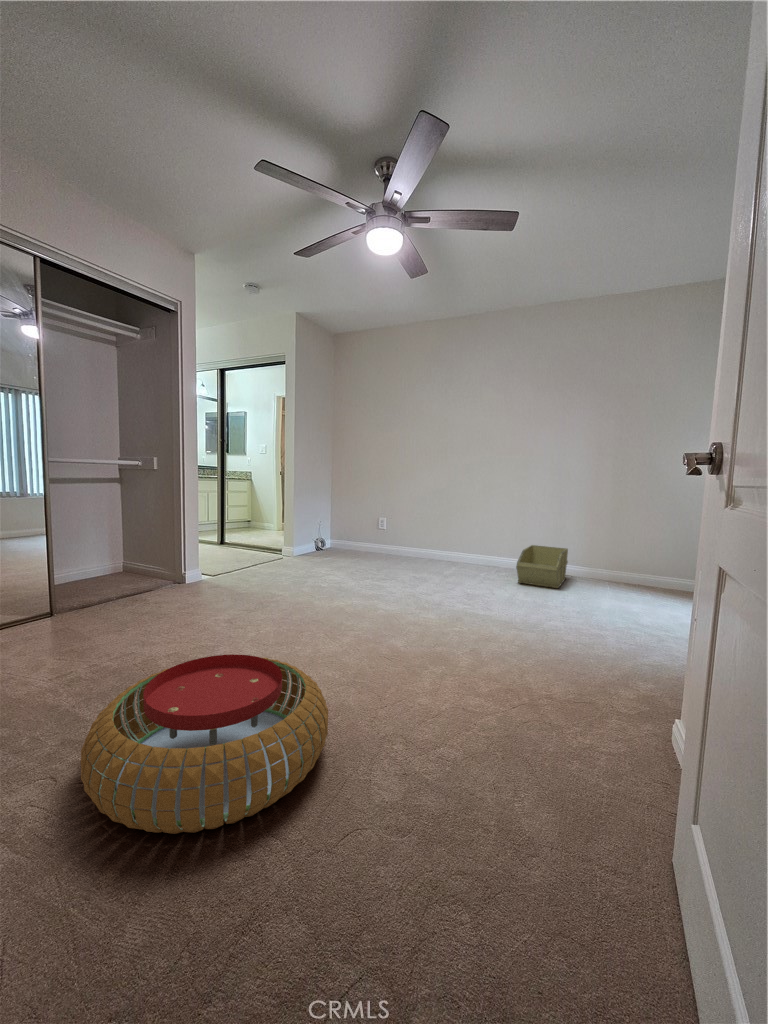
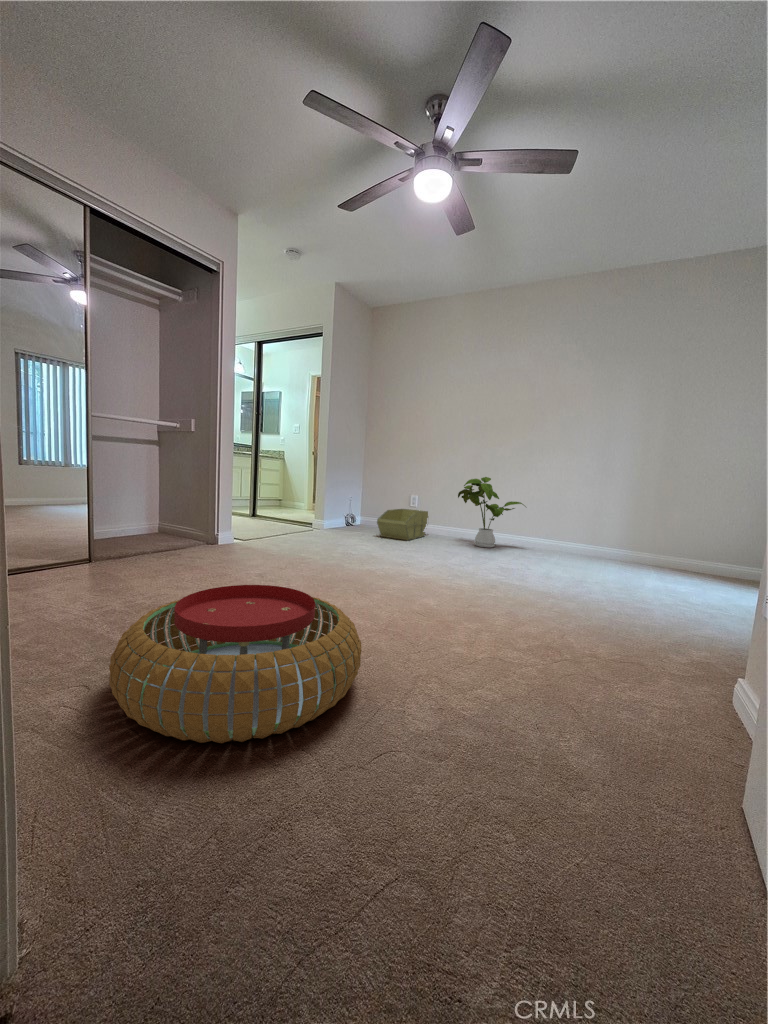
house plant: none [427,500,495,569] -> present [458,477,526,548]
storage bin: present [516,545,568,588] -> present [377,509,428,540]

